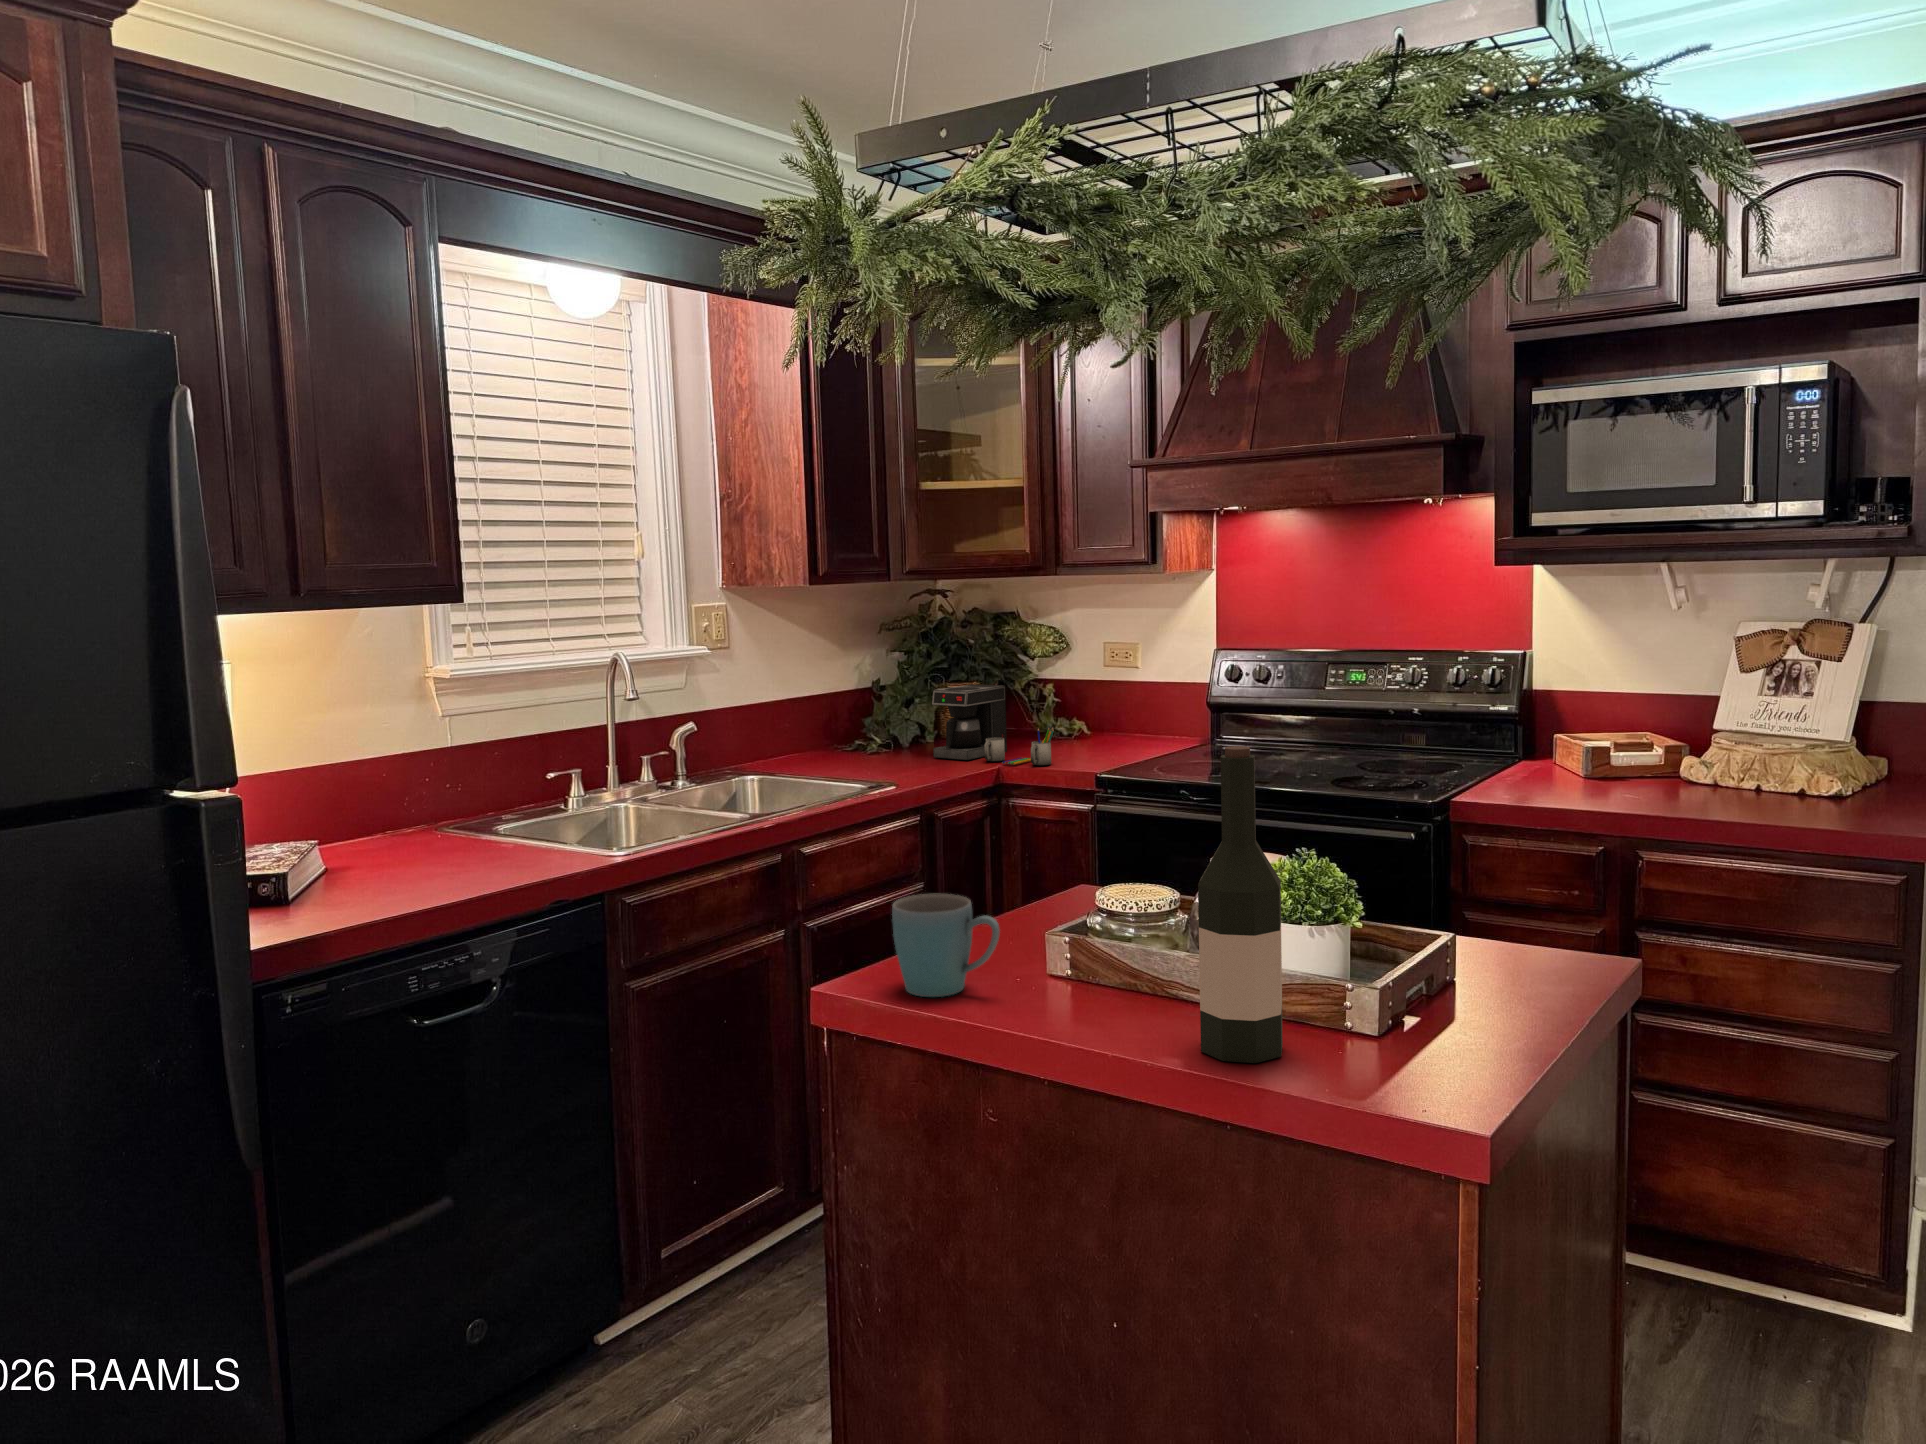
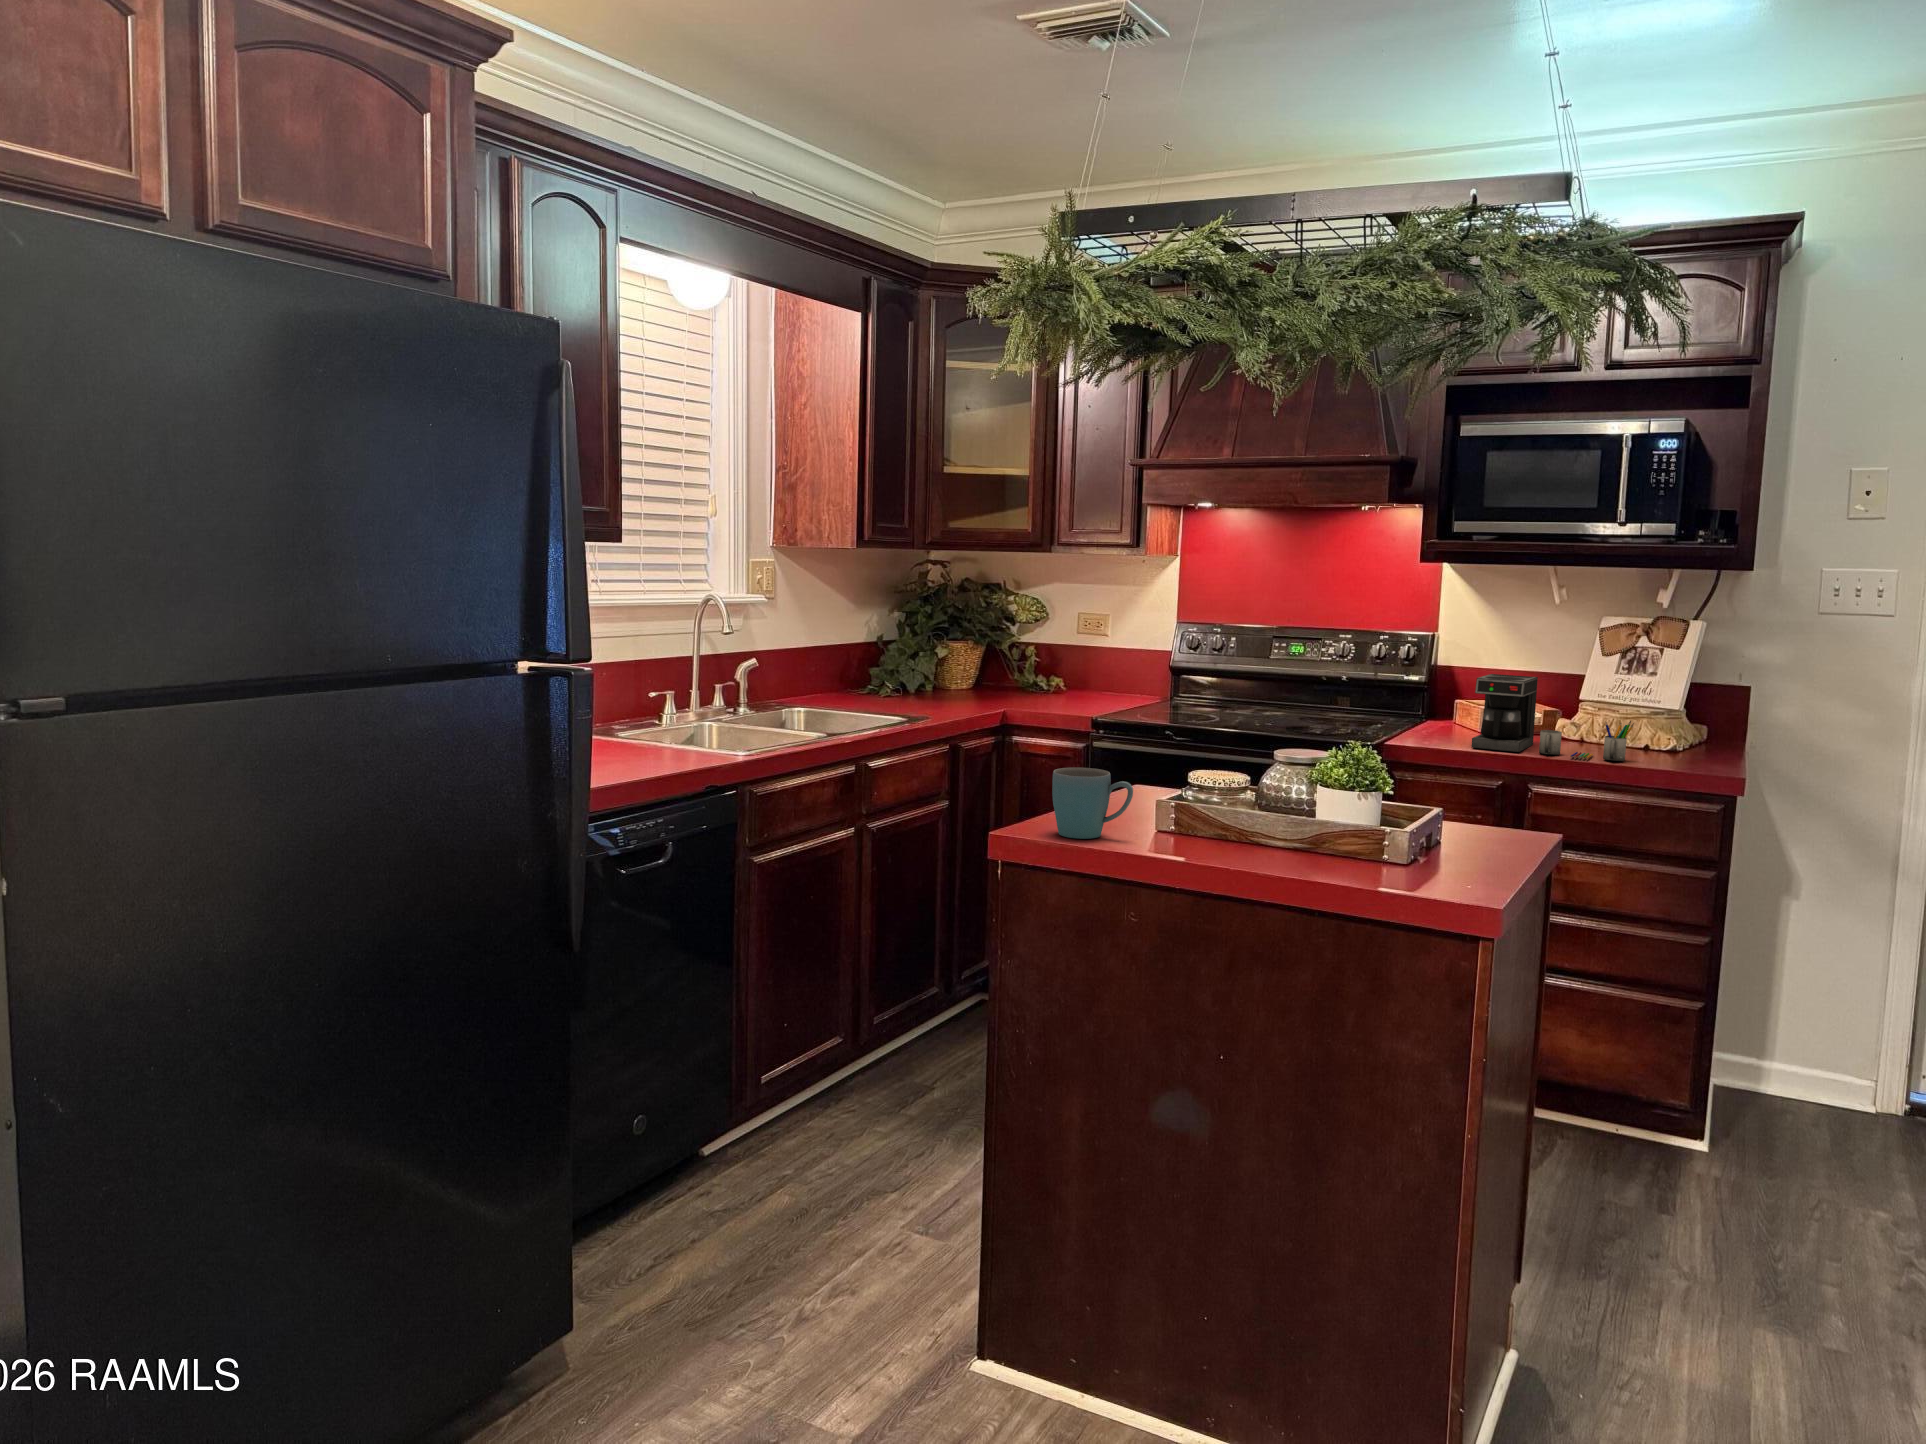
coffee maker: present [932,684,1054,765] -> present [1471,674,1634,761]
wine bottle: present [1198,746,1283,1063] -> none [1289,661,1353,875]

